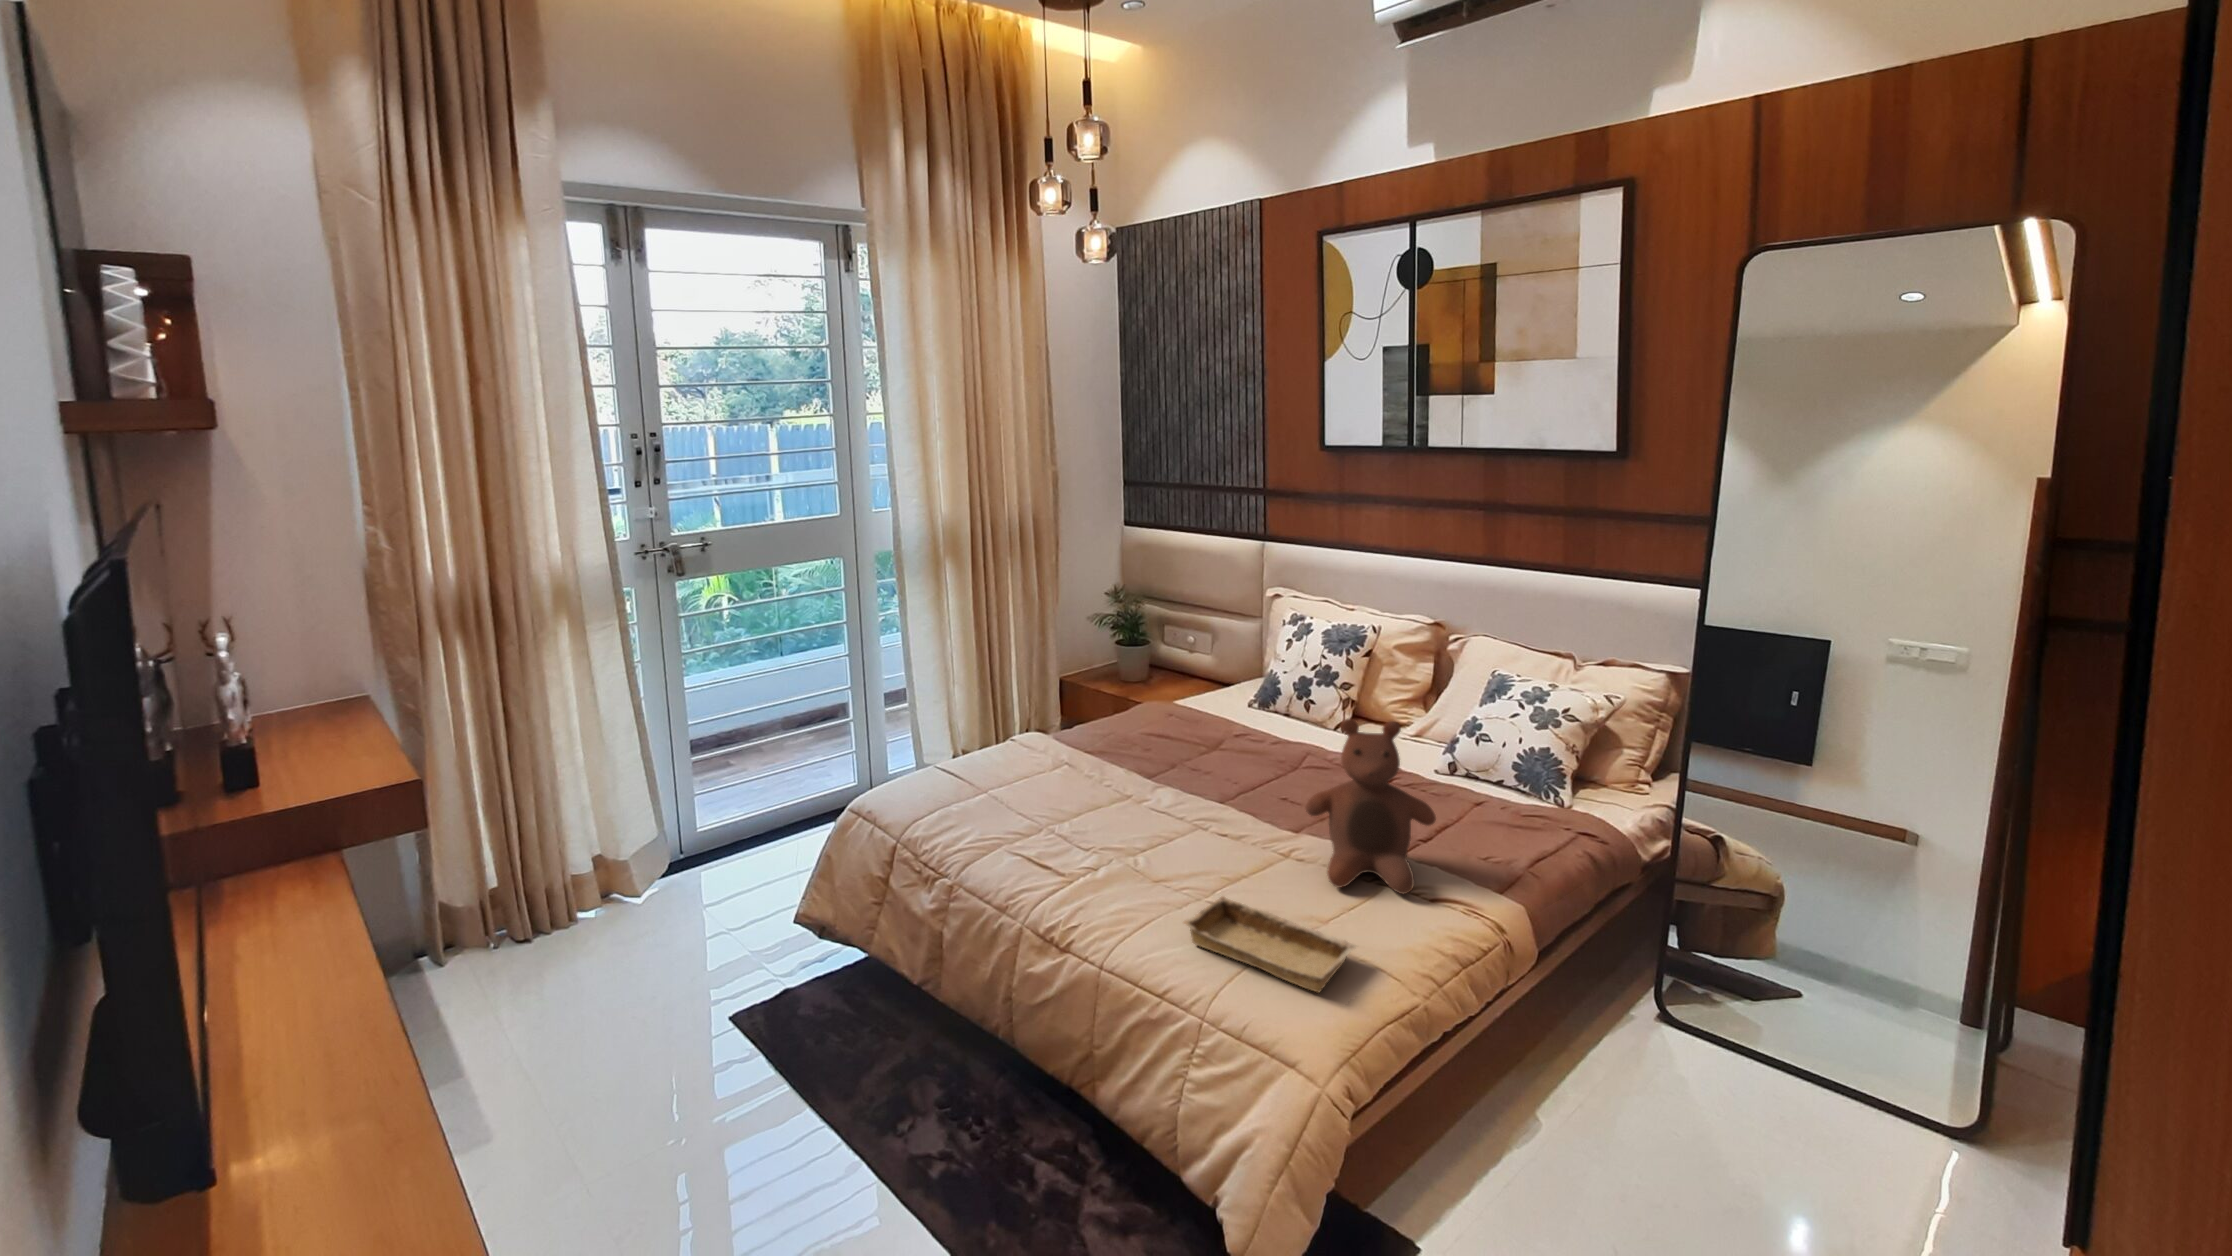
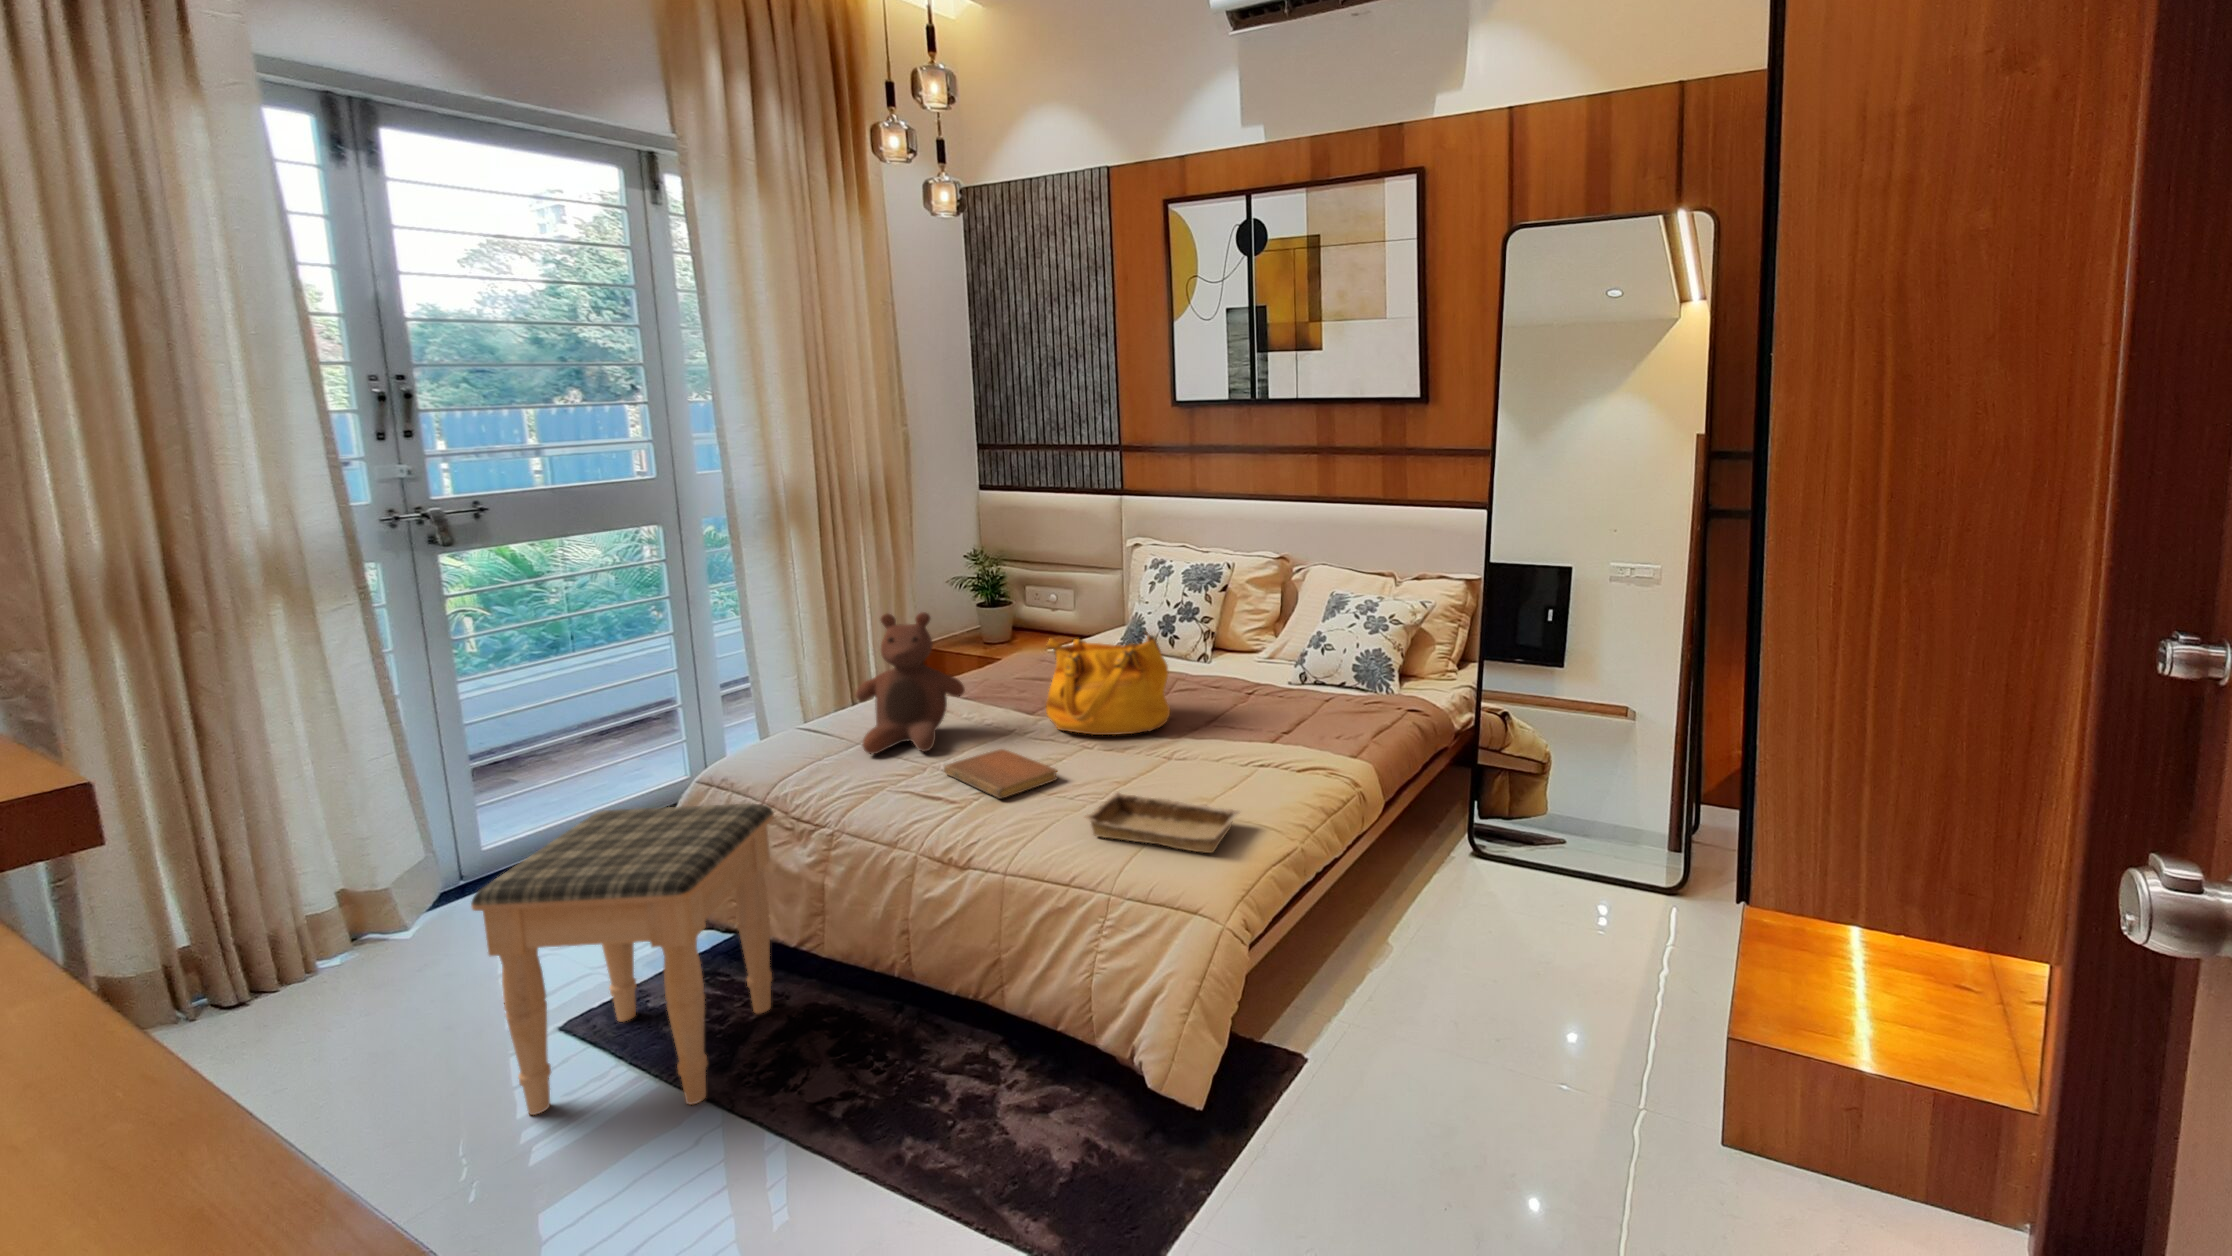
handbag: none [1162,706,1292,820] -> present [1046,632,1170,735]
stuffed bear: present [1306,719,1436,894] -> present [856,612,965,754]
notebook: none [1056,820,1165,880] -> present [944,749,1057,799]
footstool: none [665,832,903,1123] -> present [471,804,774,1115]

